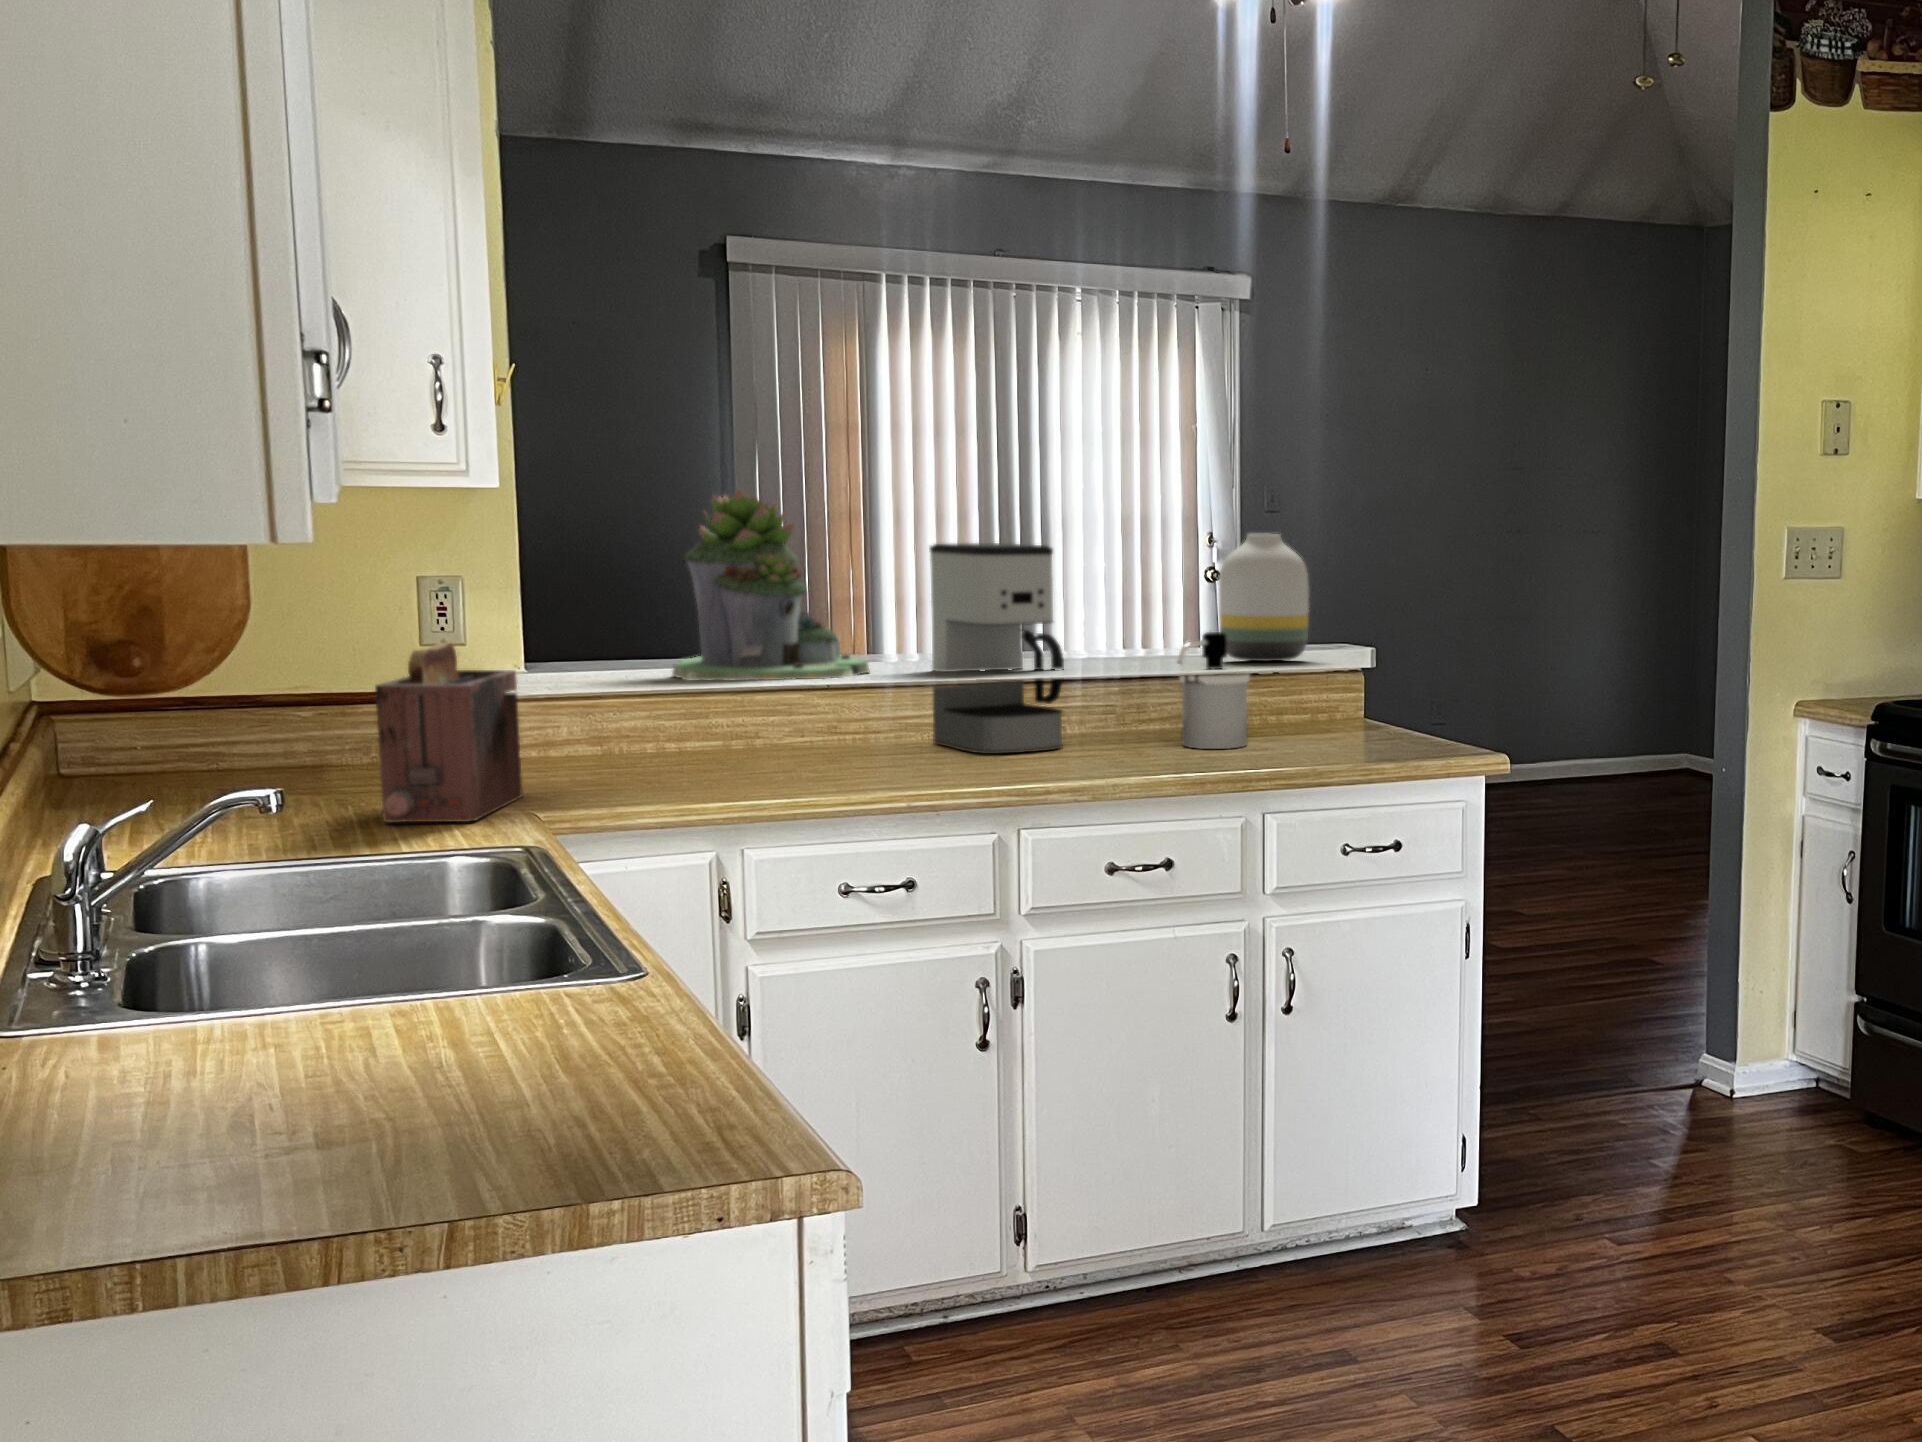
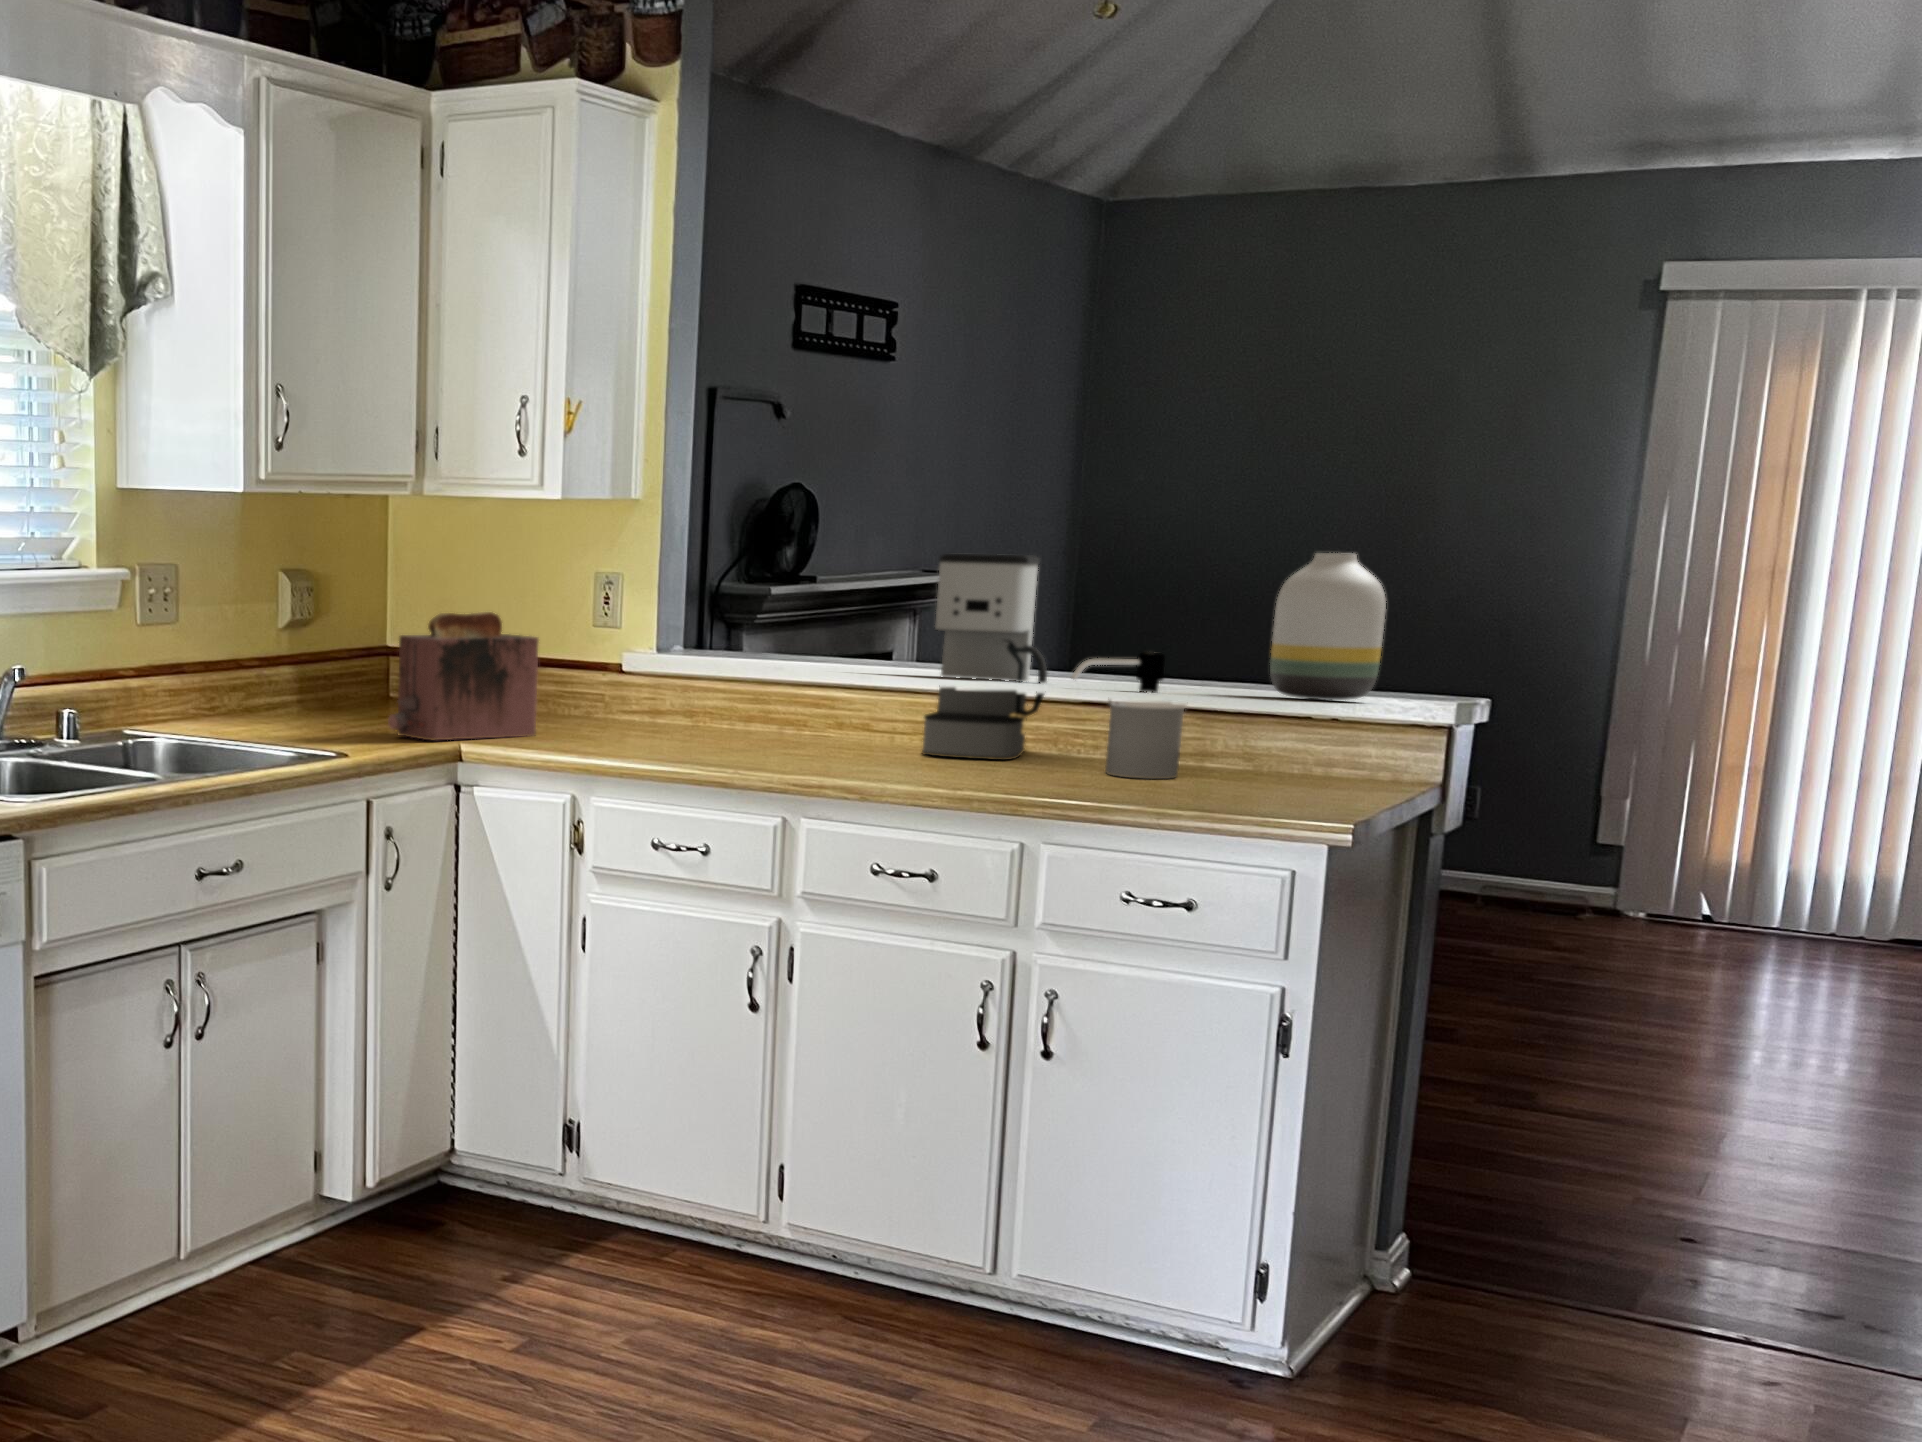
succulent planter: present [672,490,870,681] -> none [706,500,901,672]

